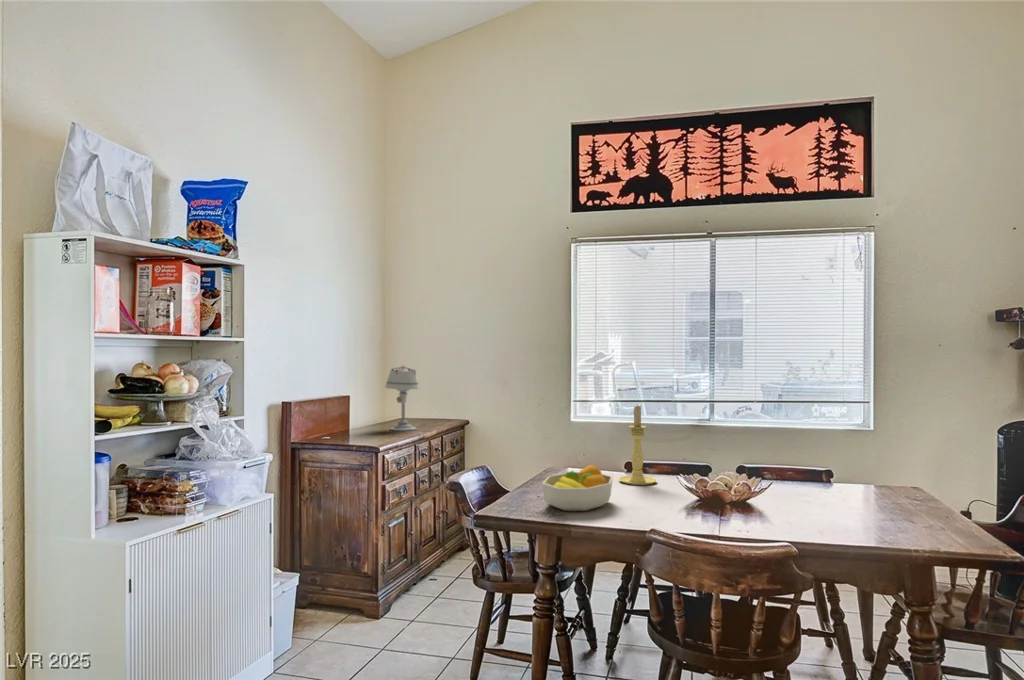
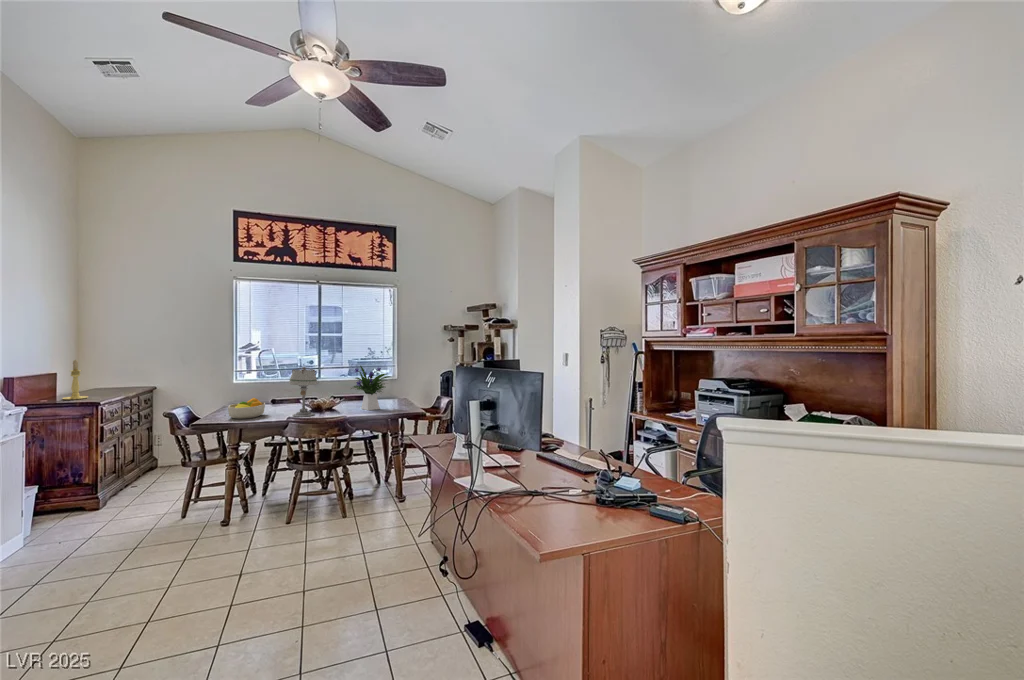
table lamp: present [385,366,420,431] -> present [289,367,318,417]
candle holder: present [619,405,656,485] -> present [63,360,88,400]
flower arrangement: none [791,406,914,523] -> present [351,366,390,410]

